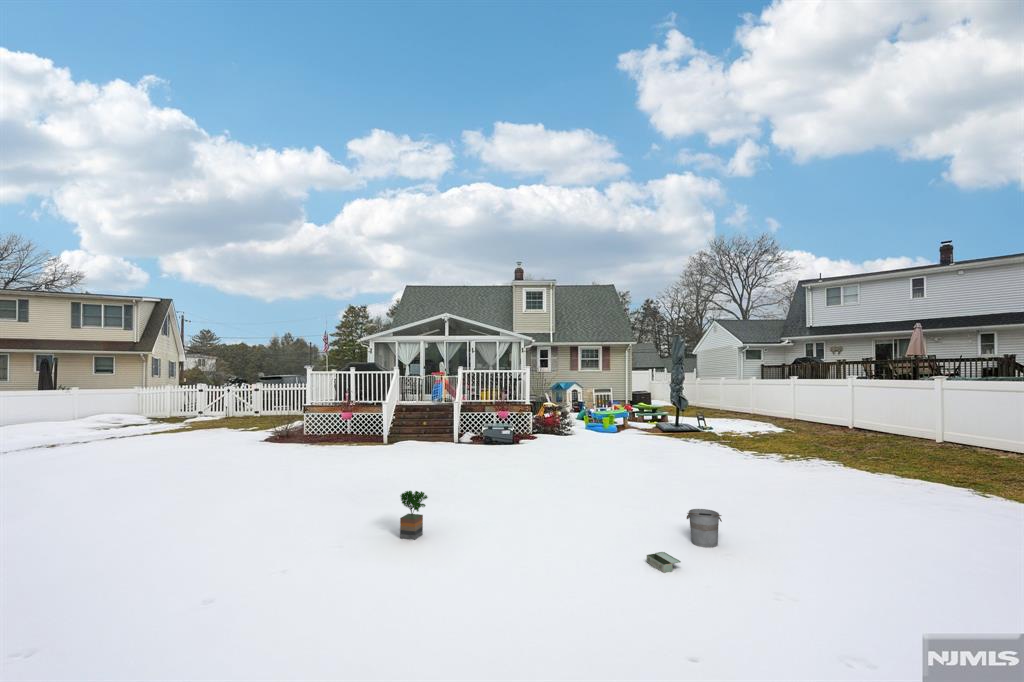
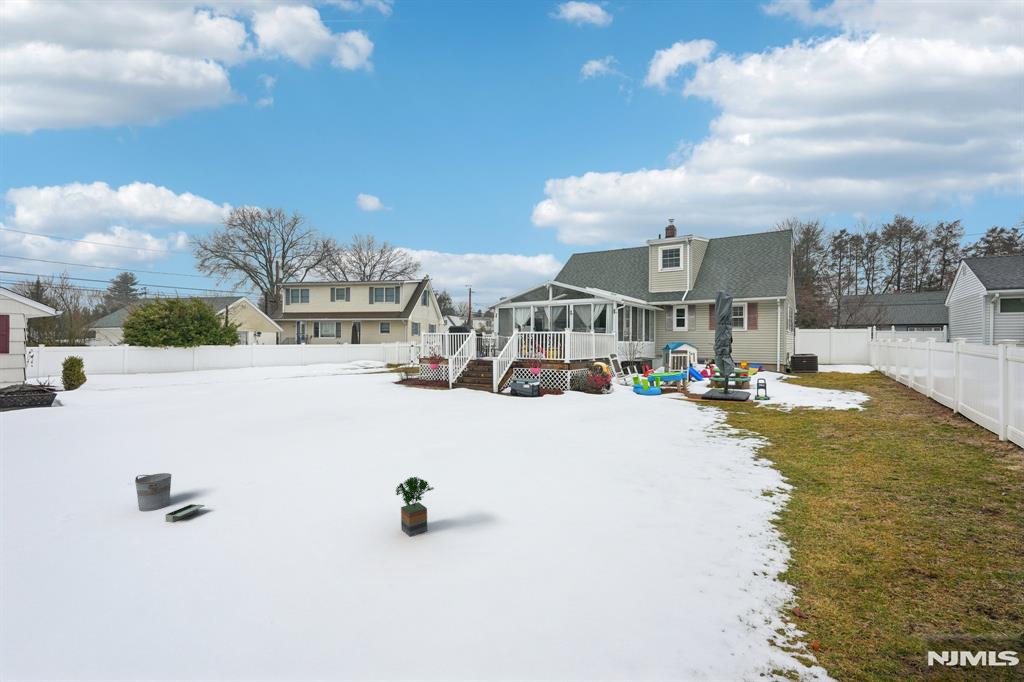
potted tree: present [400,491,428,540] -> present [396,477,434,537]
bucket: present [687,509,722,547] -> present [135,473,171,511]

